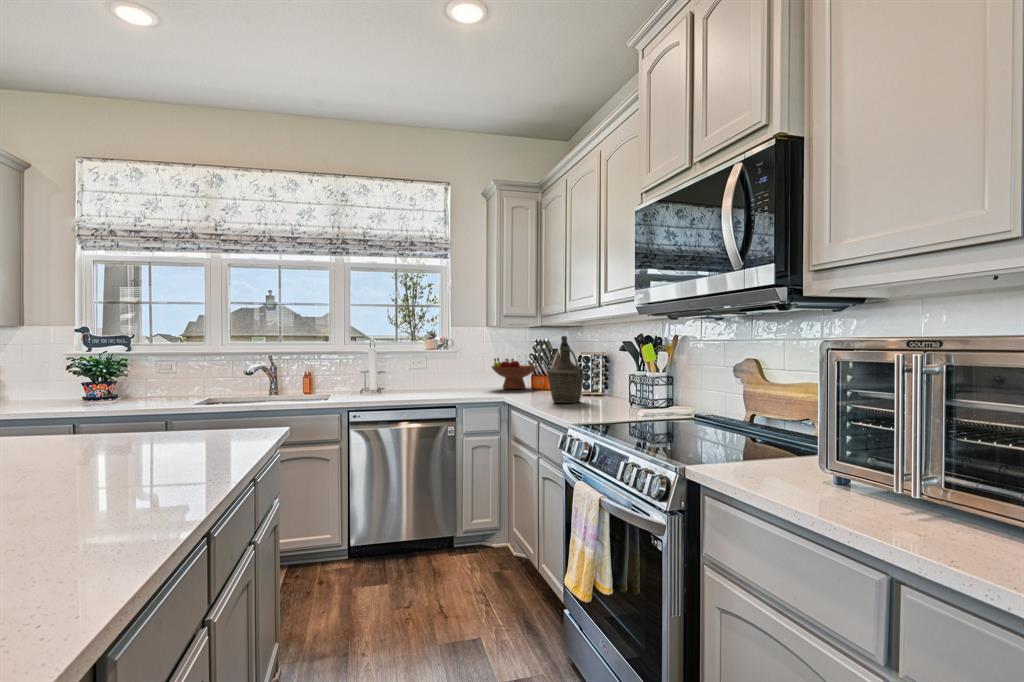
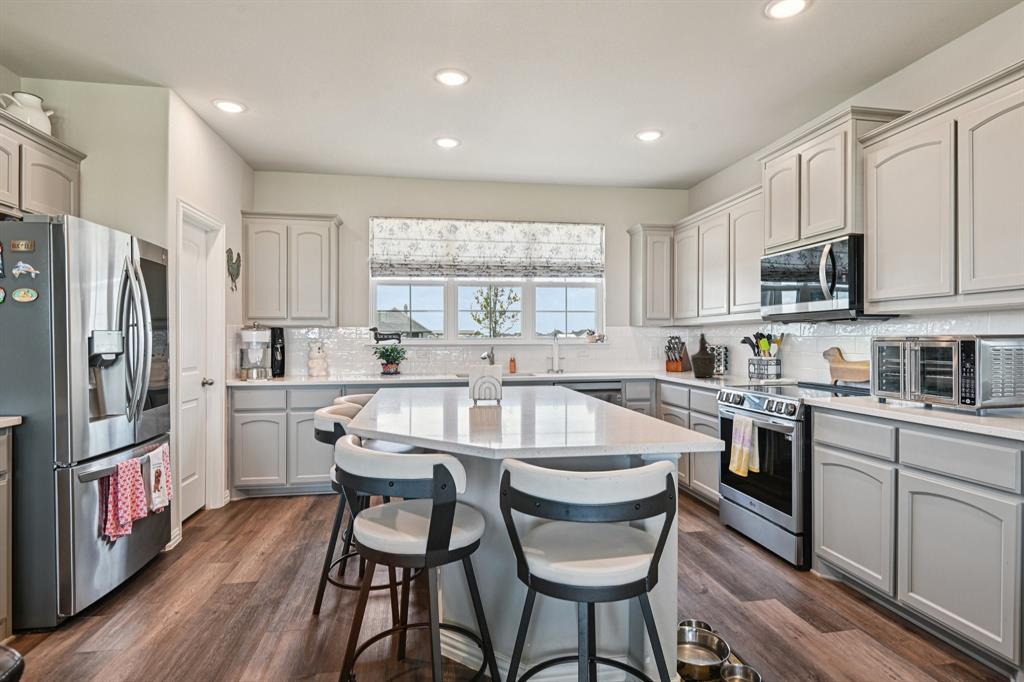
fruit bowl: present [492,358,537,389] -> none [635,348,670,371]

